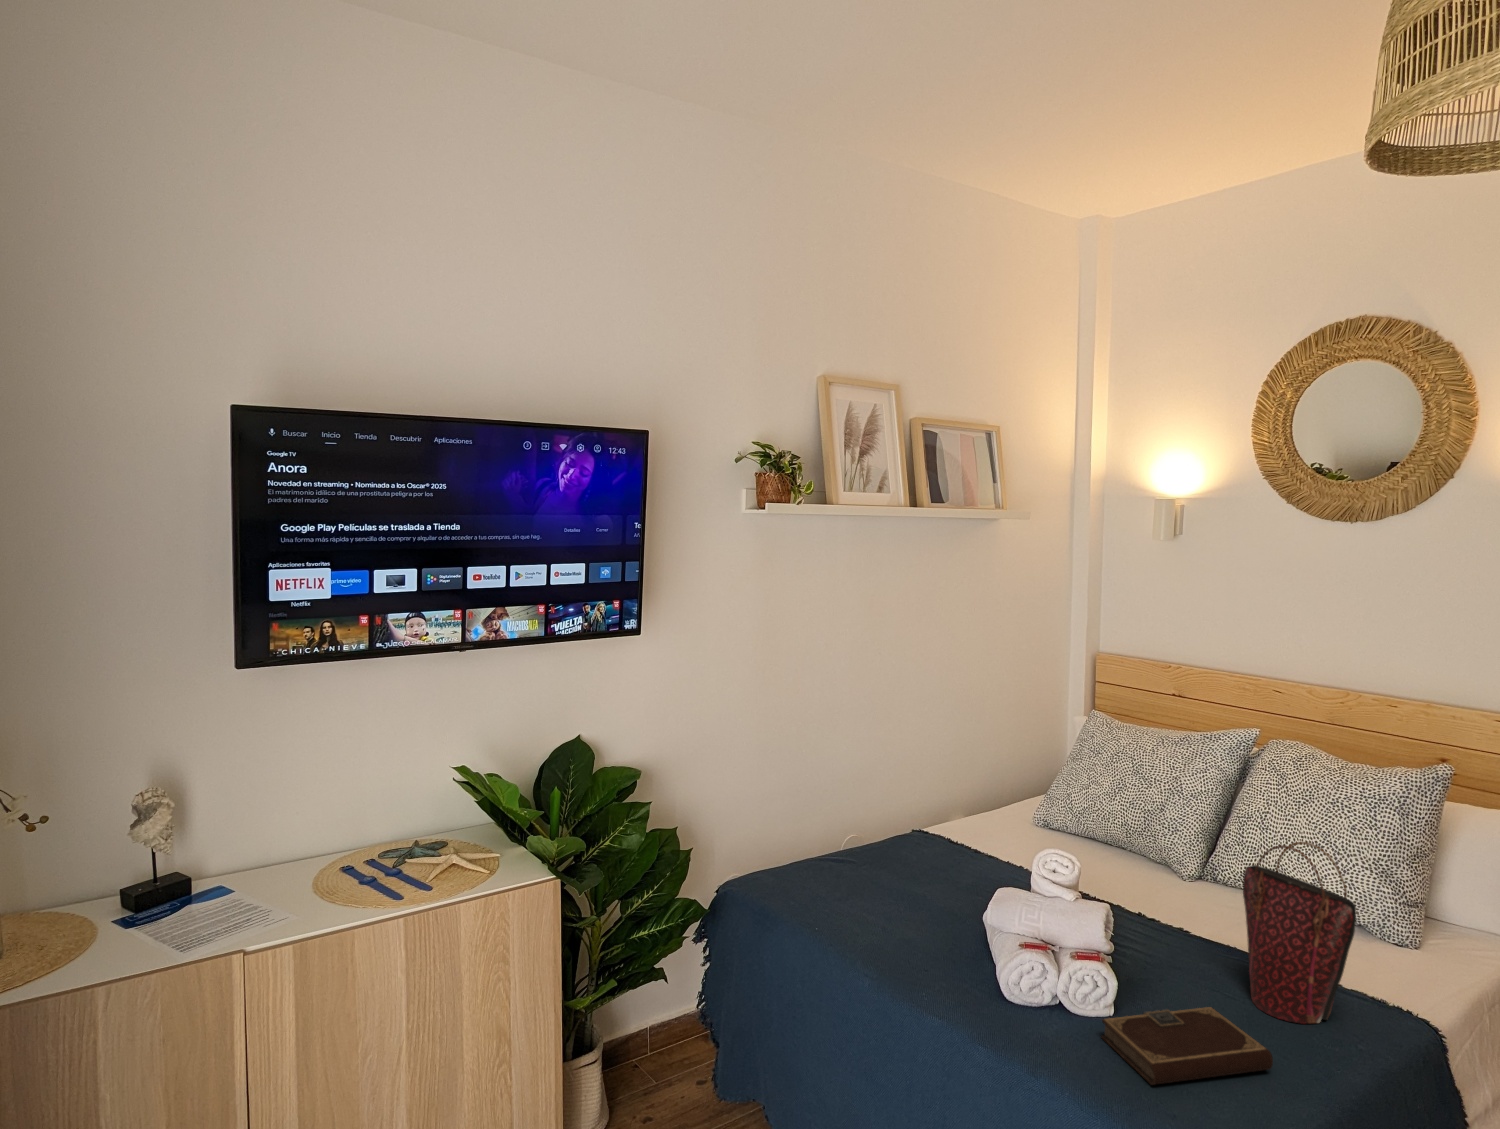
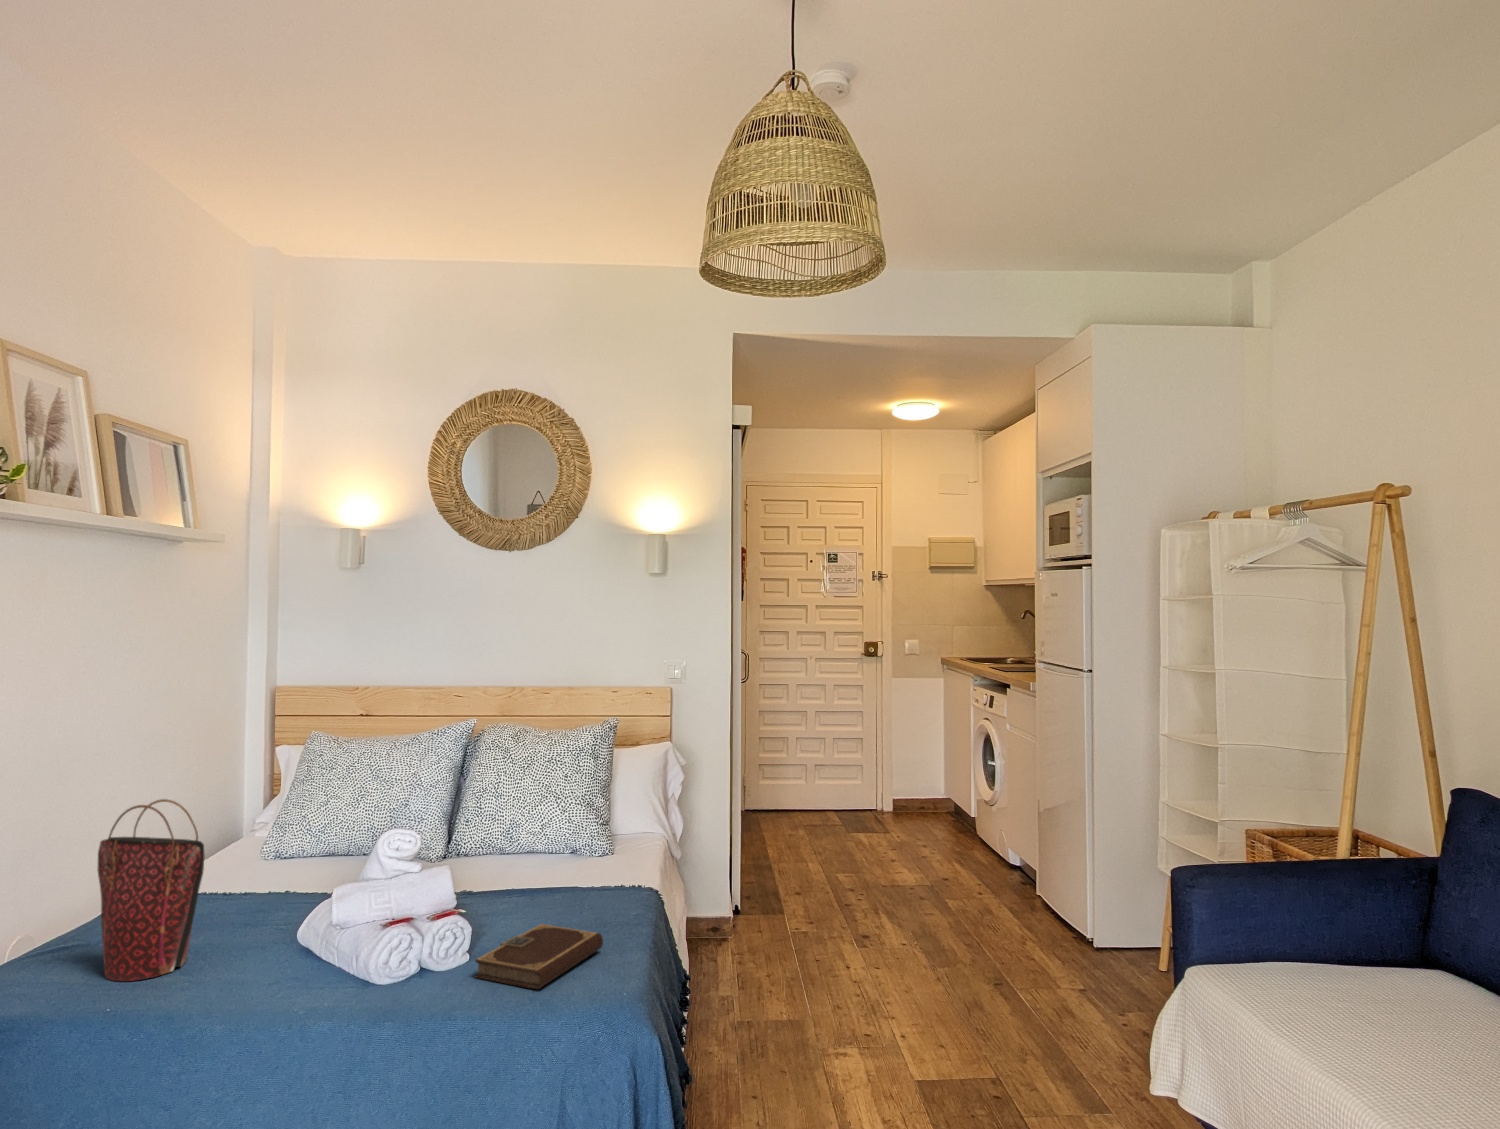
handbag: present [1243,842,1356,1024] -> present [97,799,204,981]

